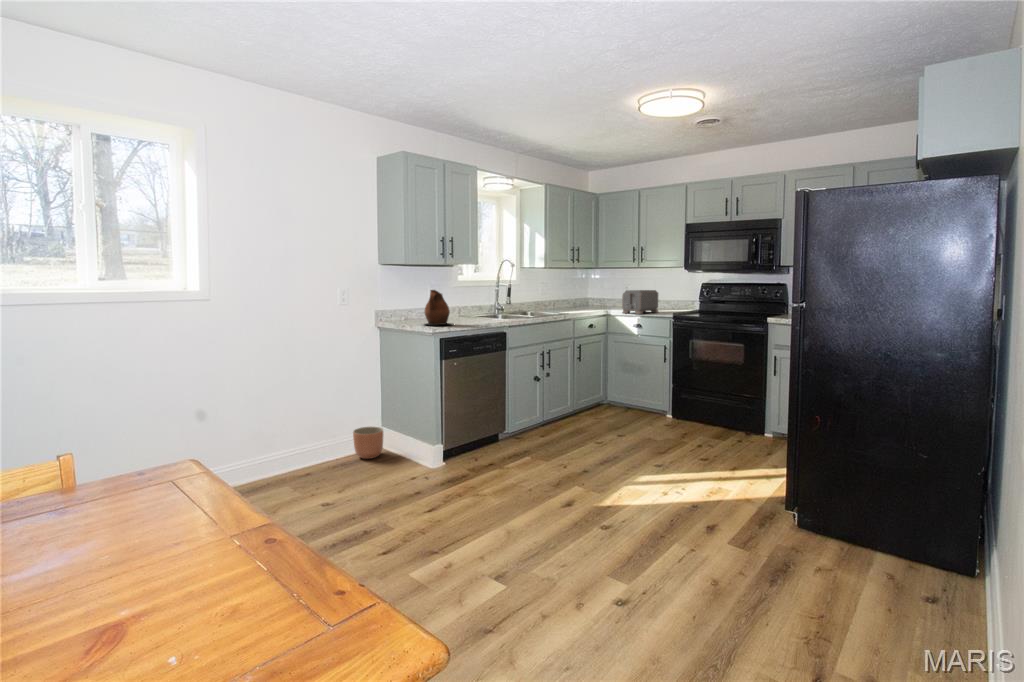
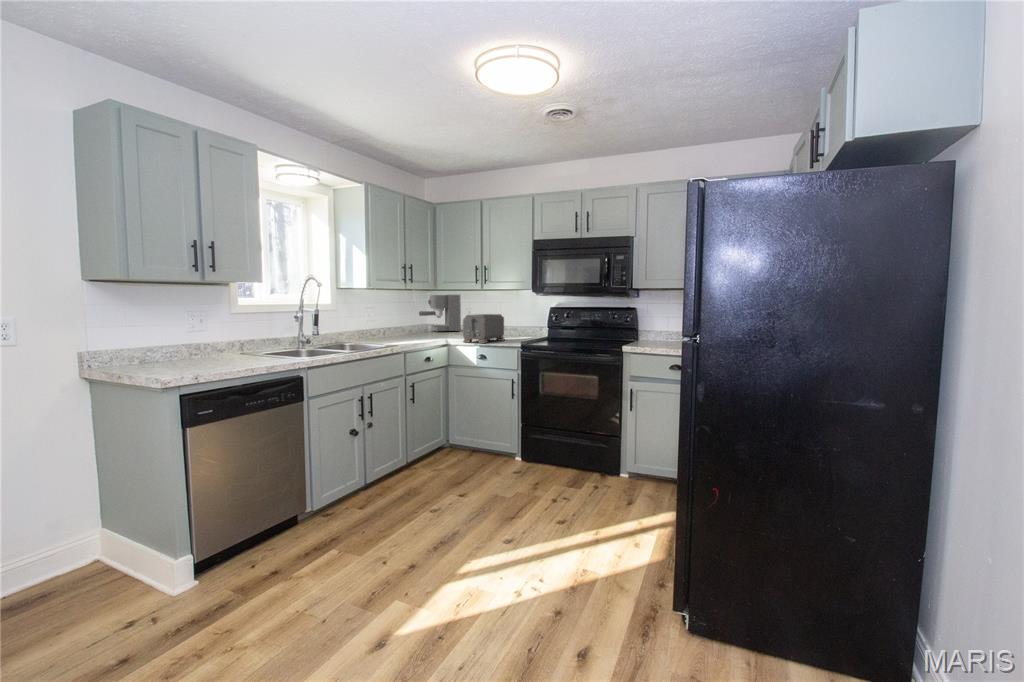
coffee maker: none [584,273,621,306] -> present [419,295,461,332]
ceramic pitcher: present [425,290,451,325] -> none [154,318,213,374]
planter: present [353,427,383,459] -> none [21,539,87,600]

